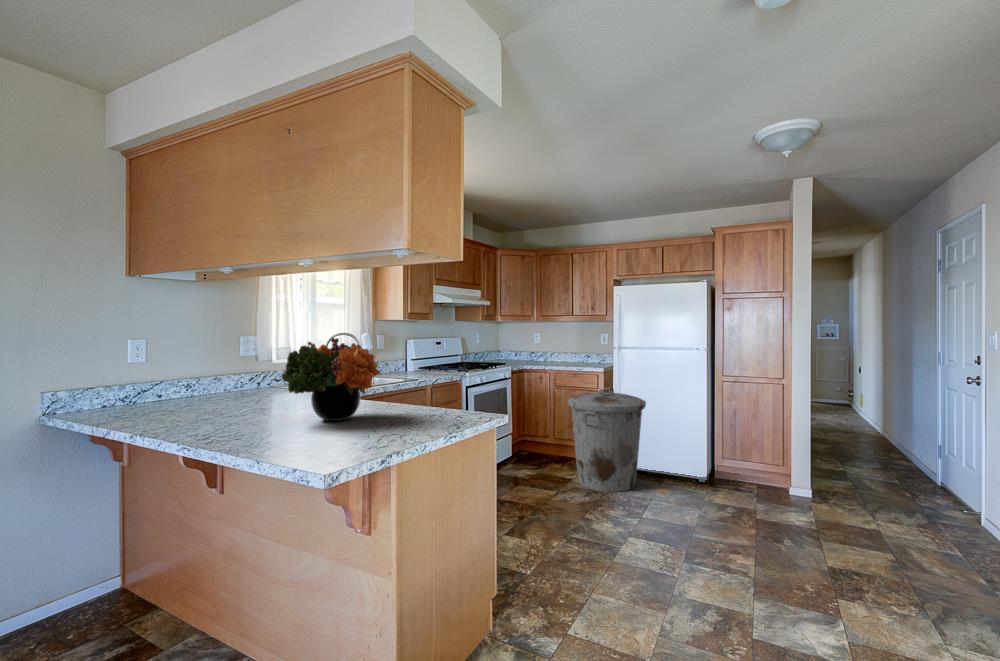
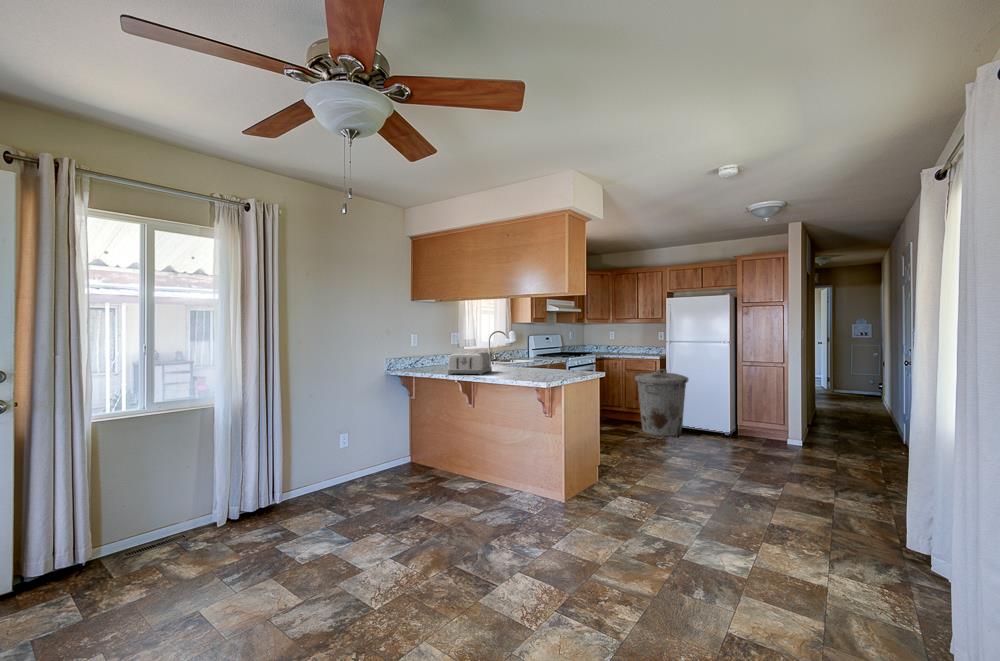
flower arrangement: present [282,338,381,421] -> none [504,337,546,375]
toaster: none [170,367,288,419] -> present [448,352,492,375]

